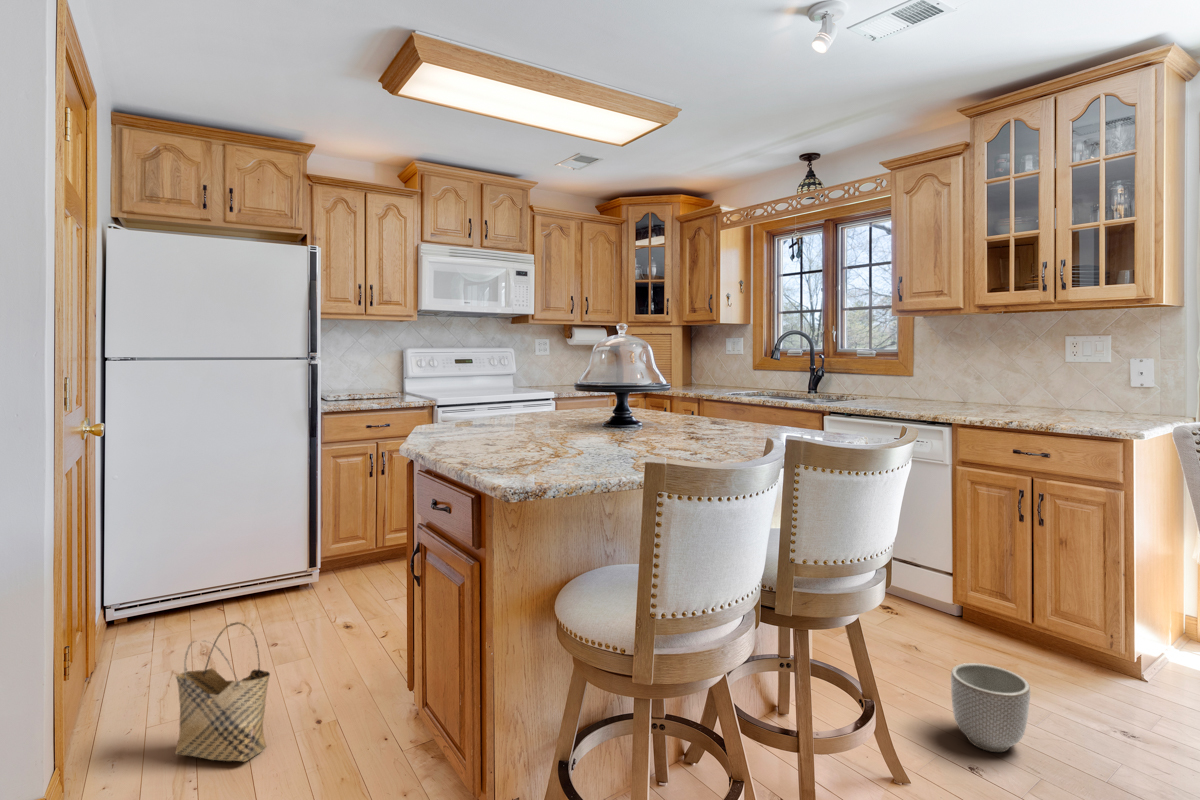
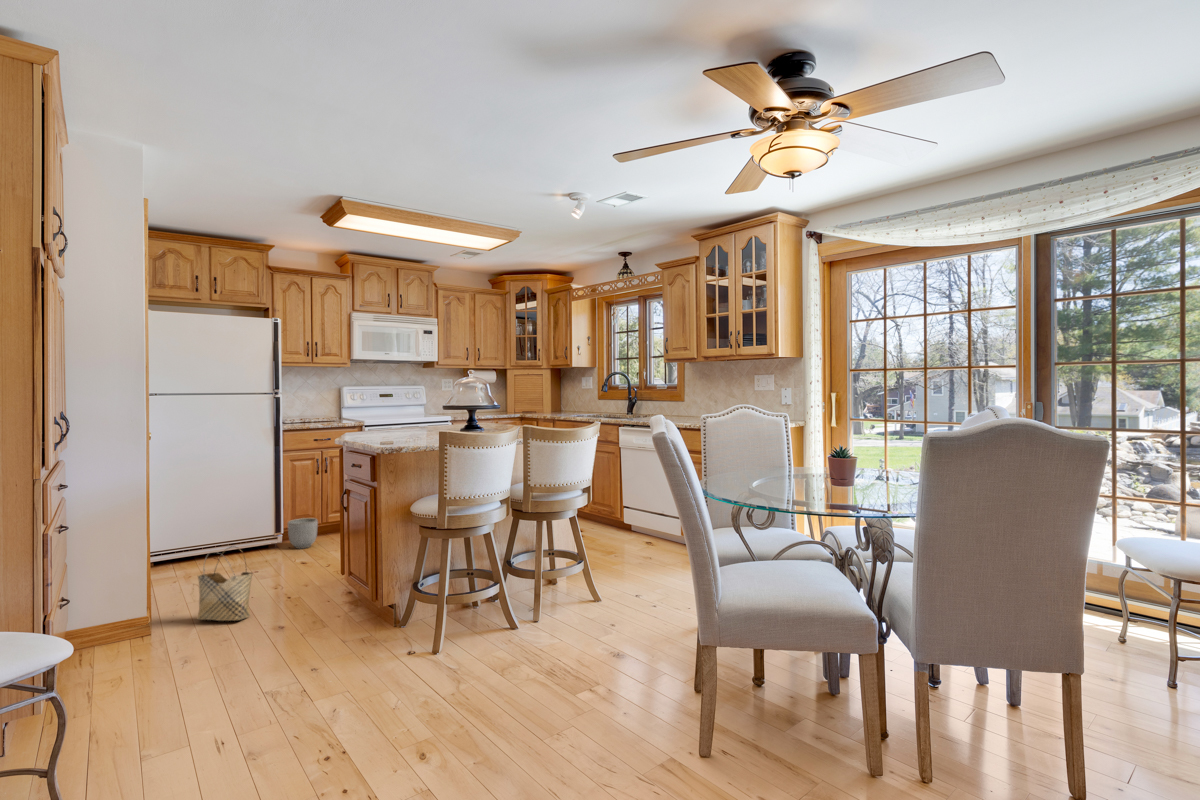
planter: present [951,663,1030,752] -> present [288,518,318,549]

